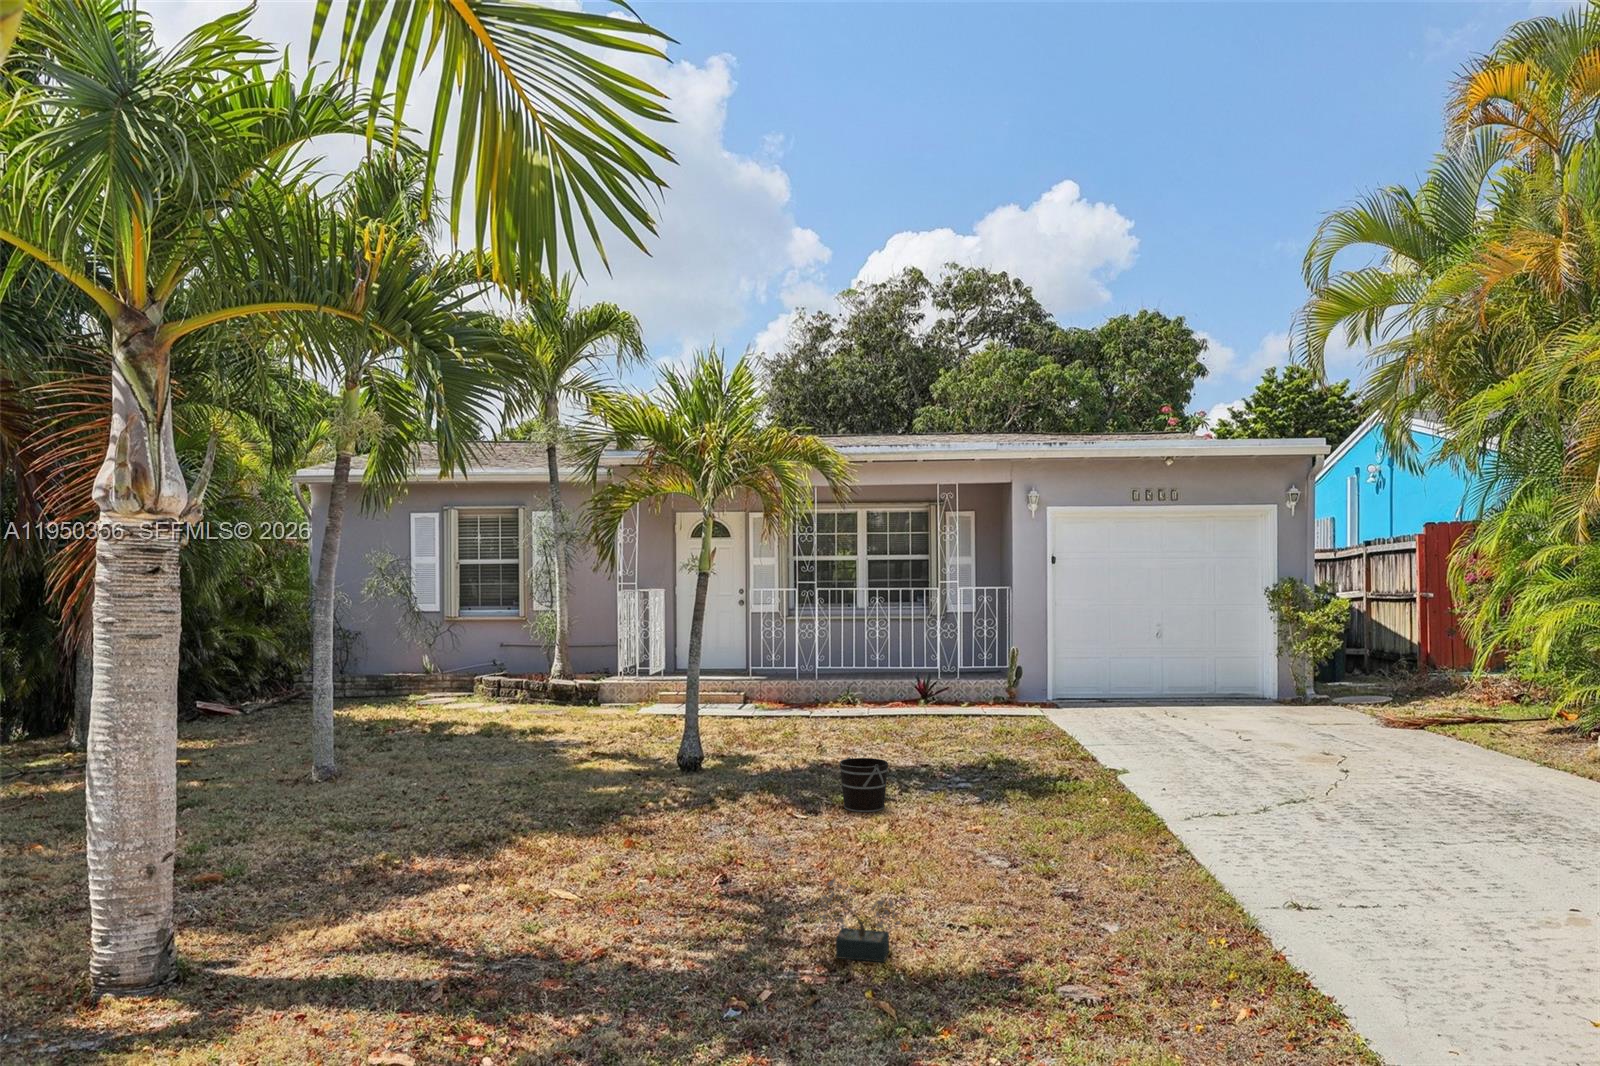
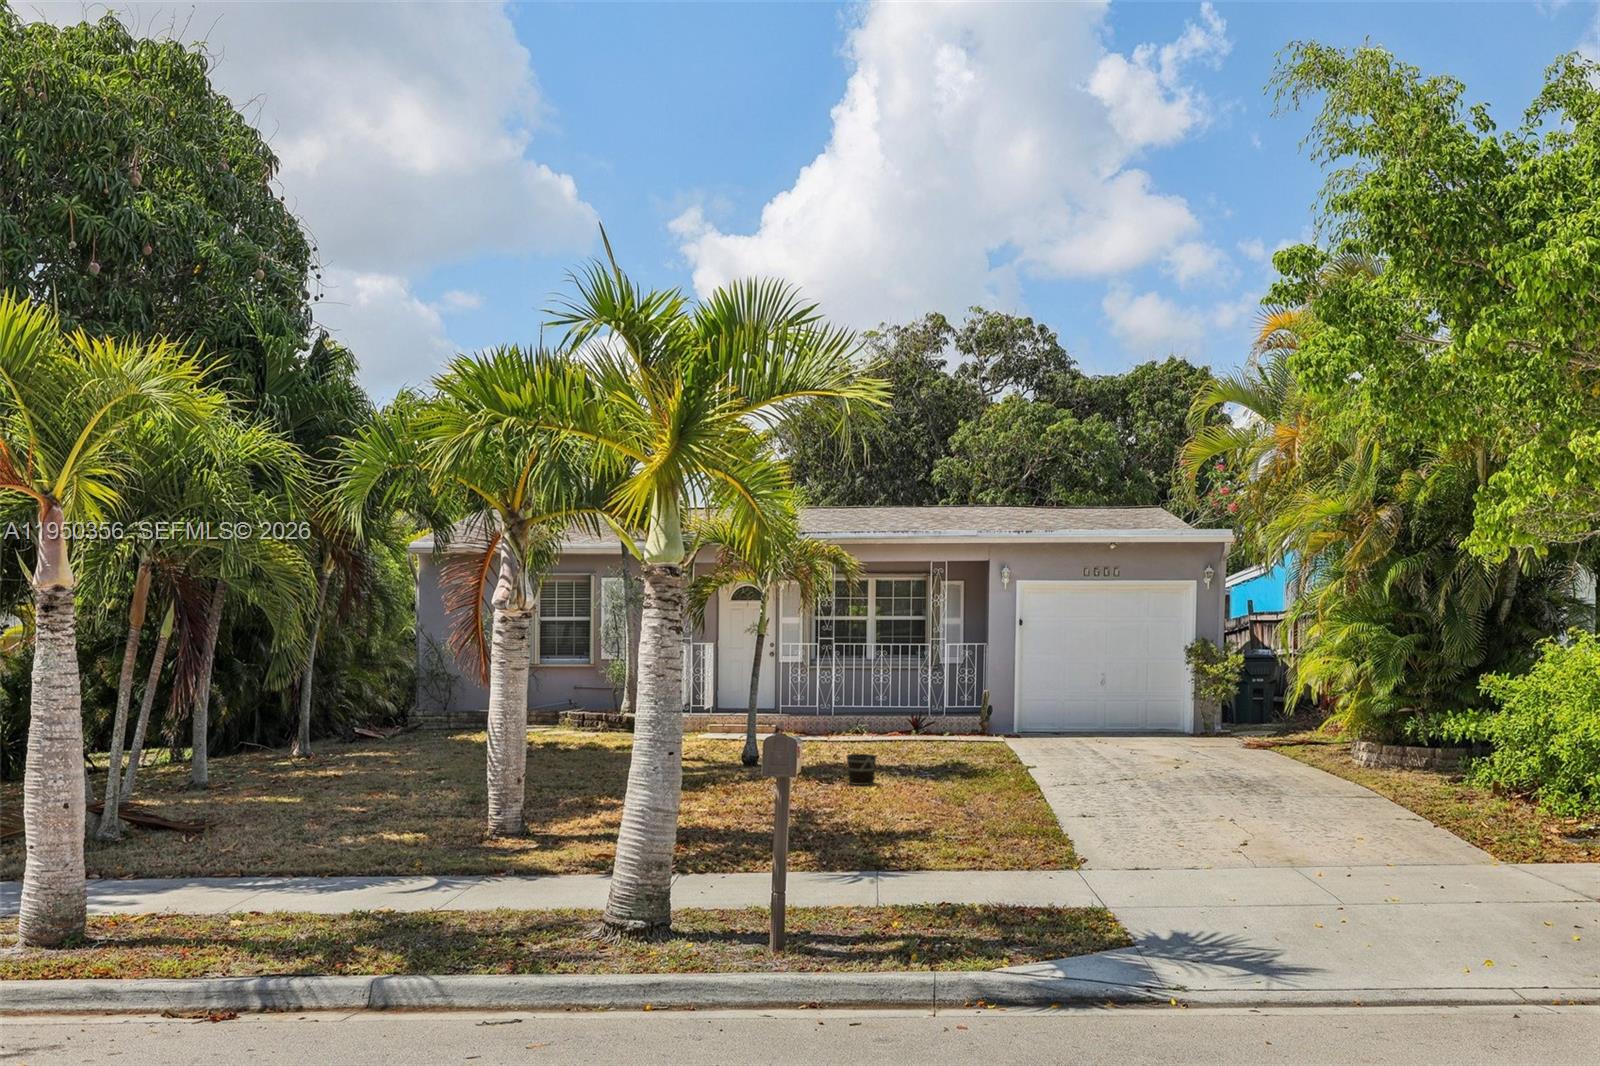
decorative plant: present [818,878,901,962] -> none [832,790,871,826]

